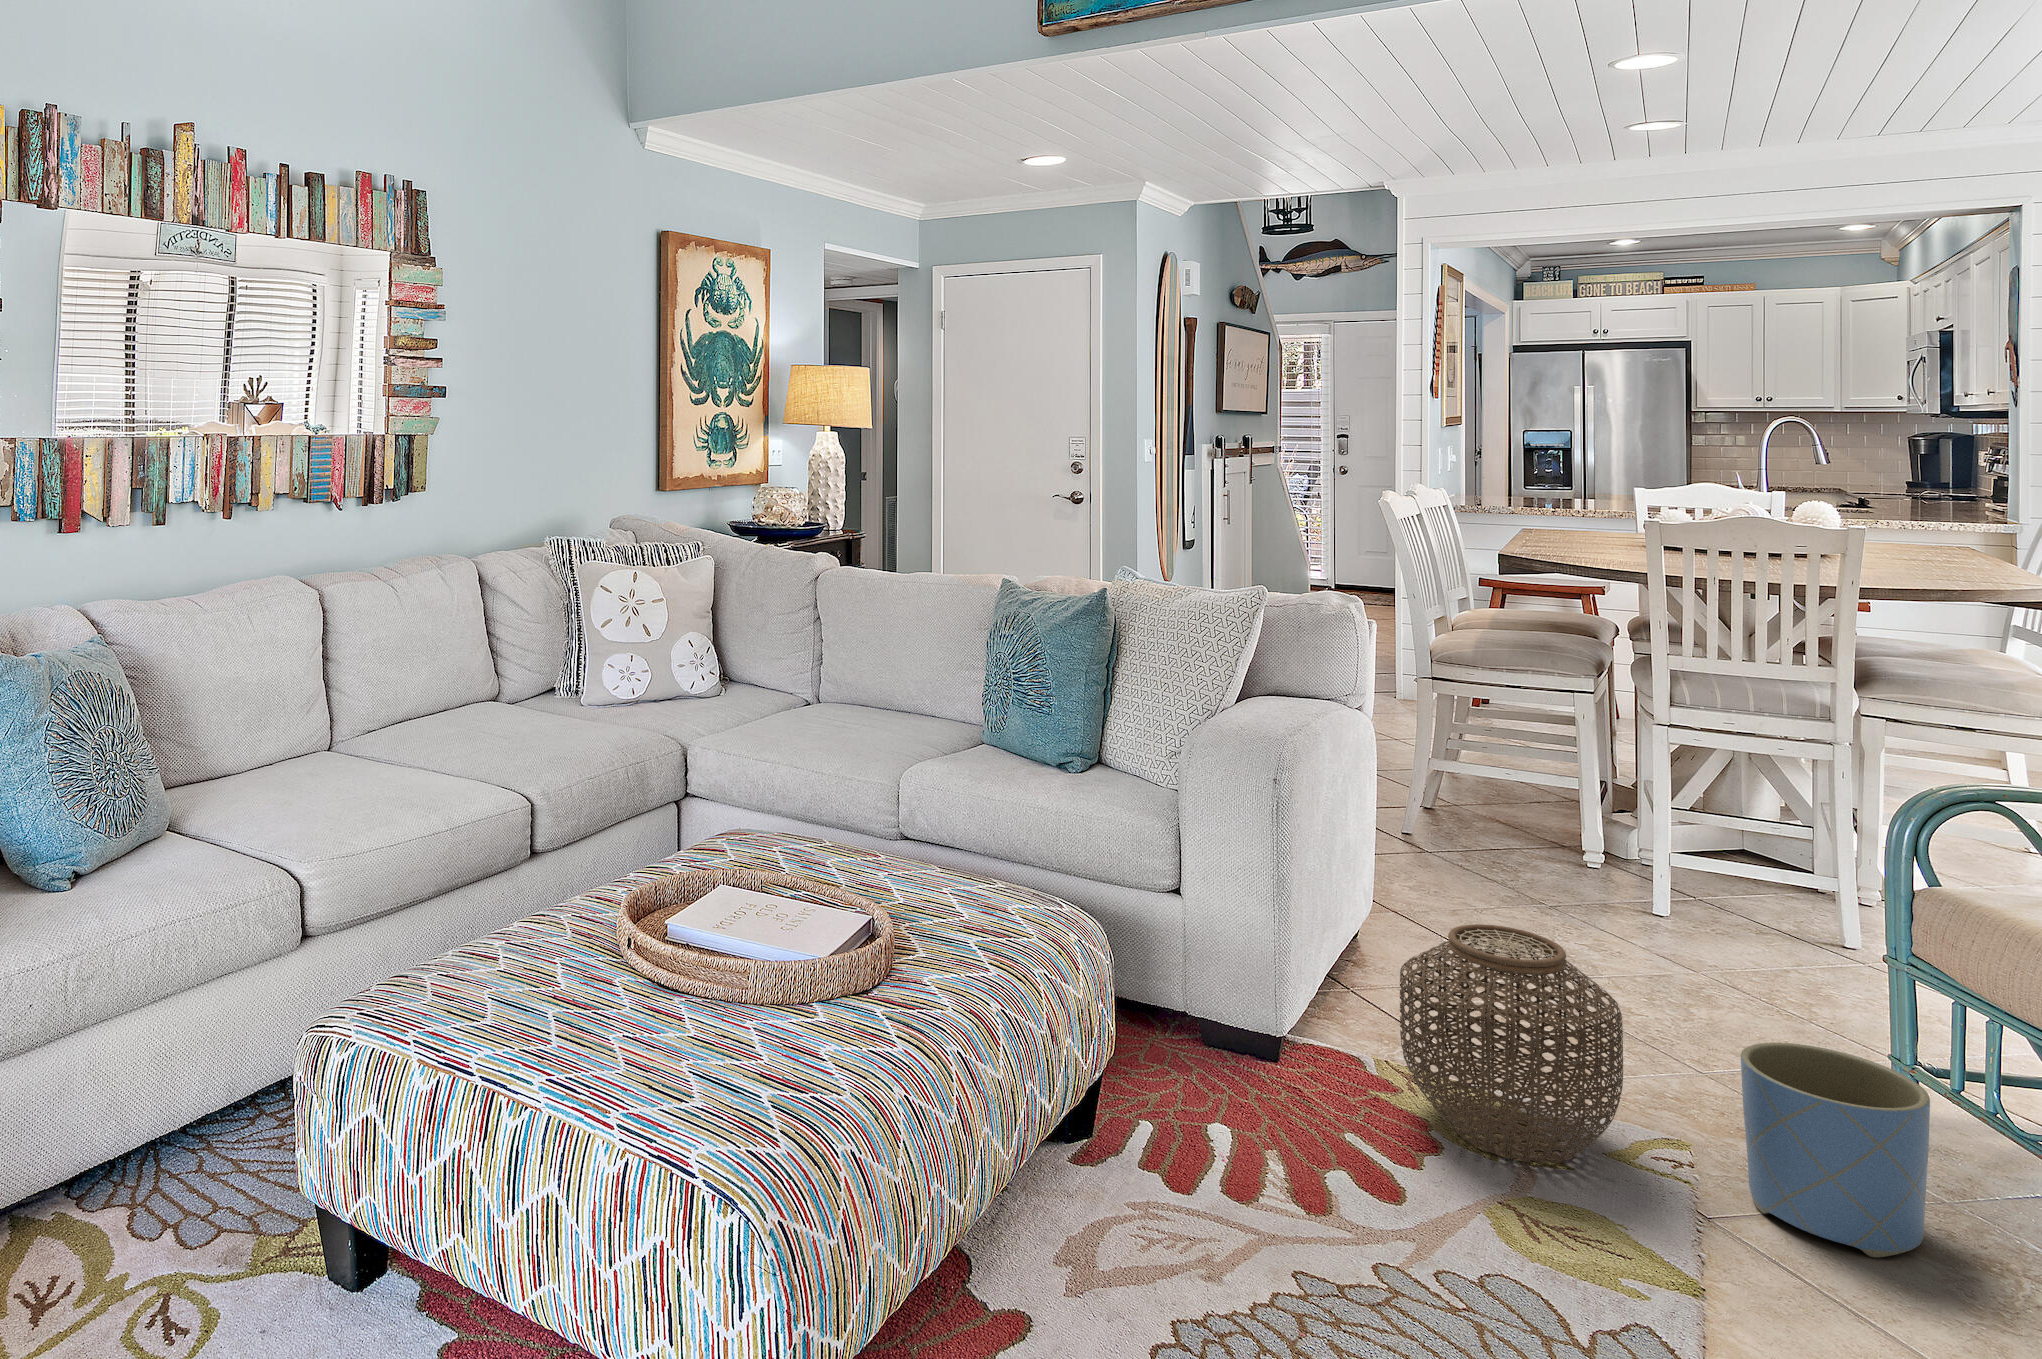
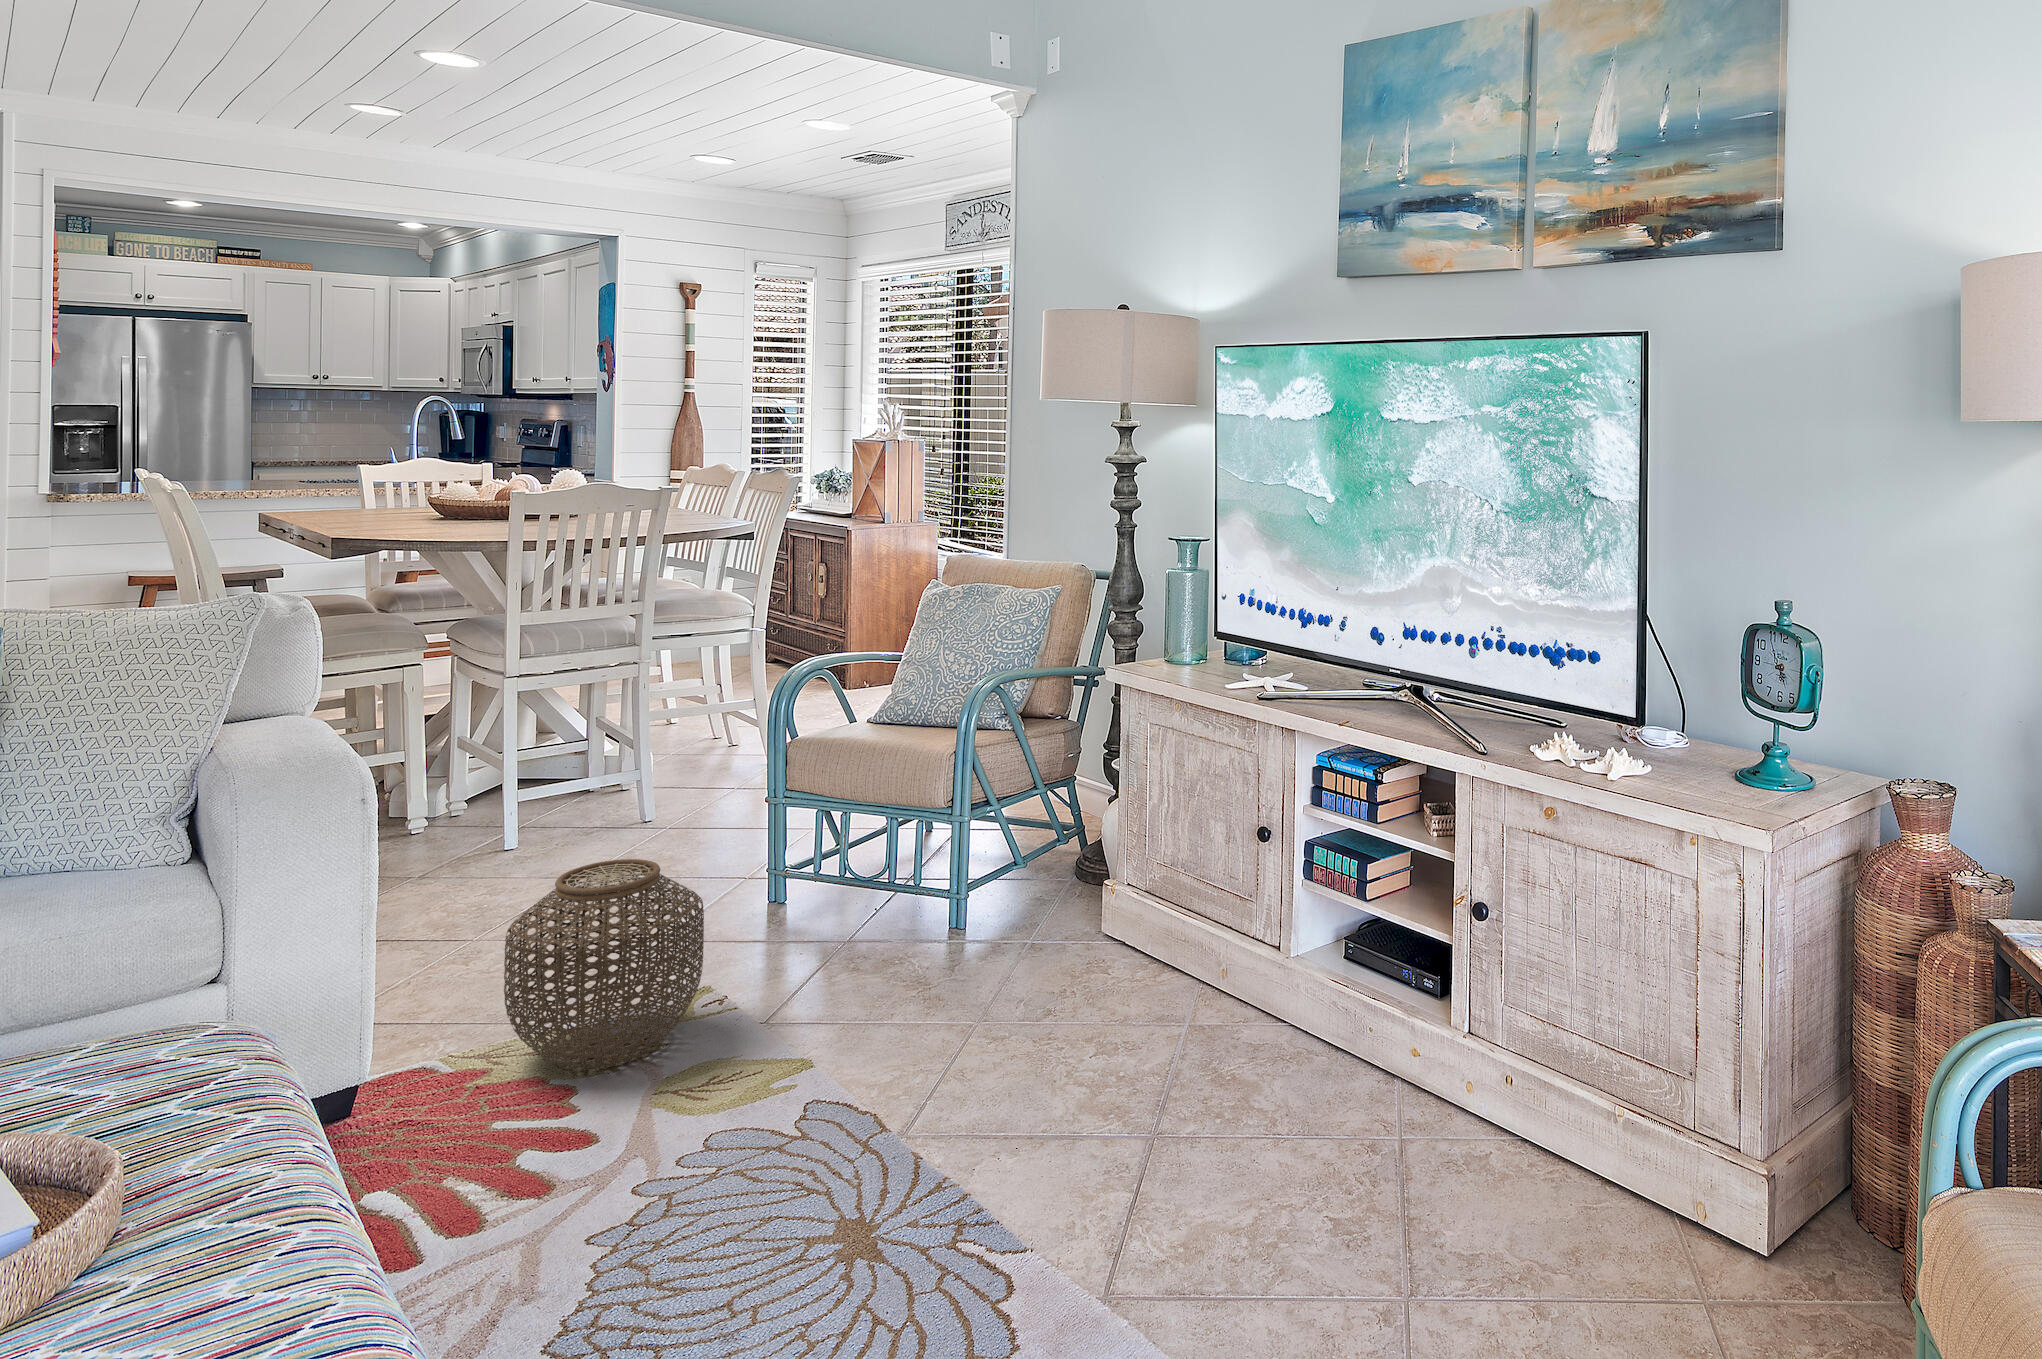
planter: present [1741,1043,1930,1257] -> none [770,860,881,1000]

